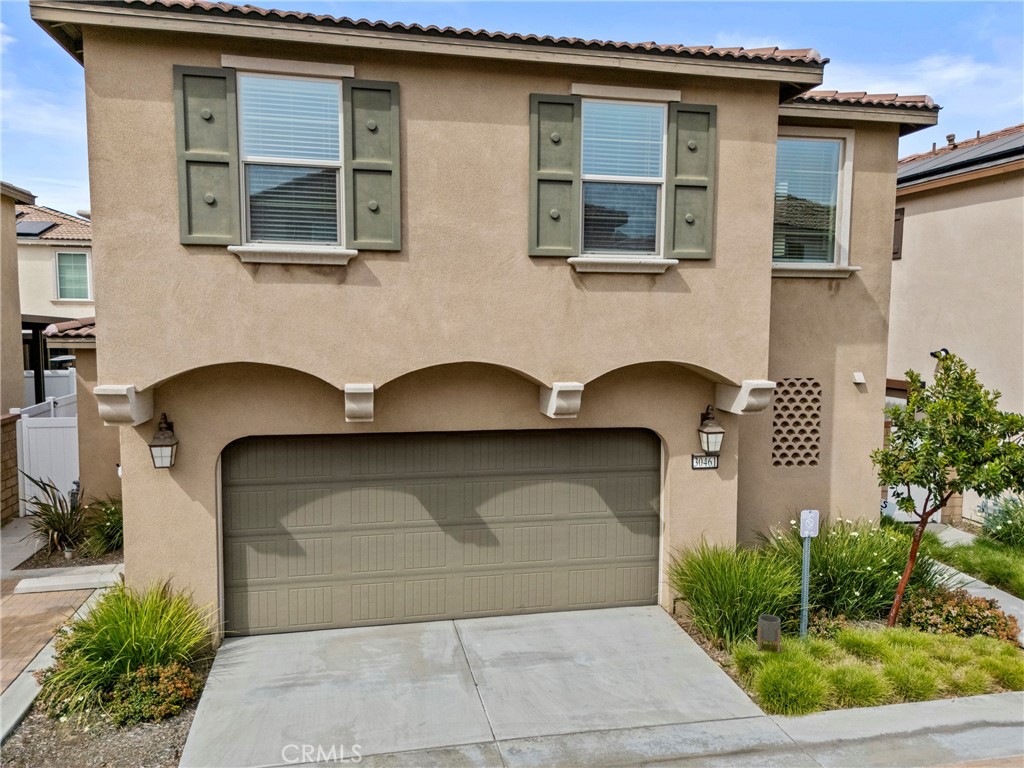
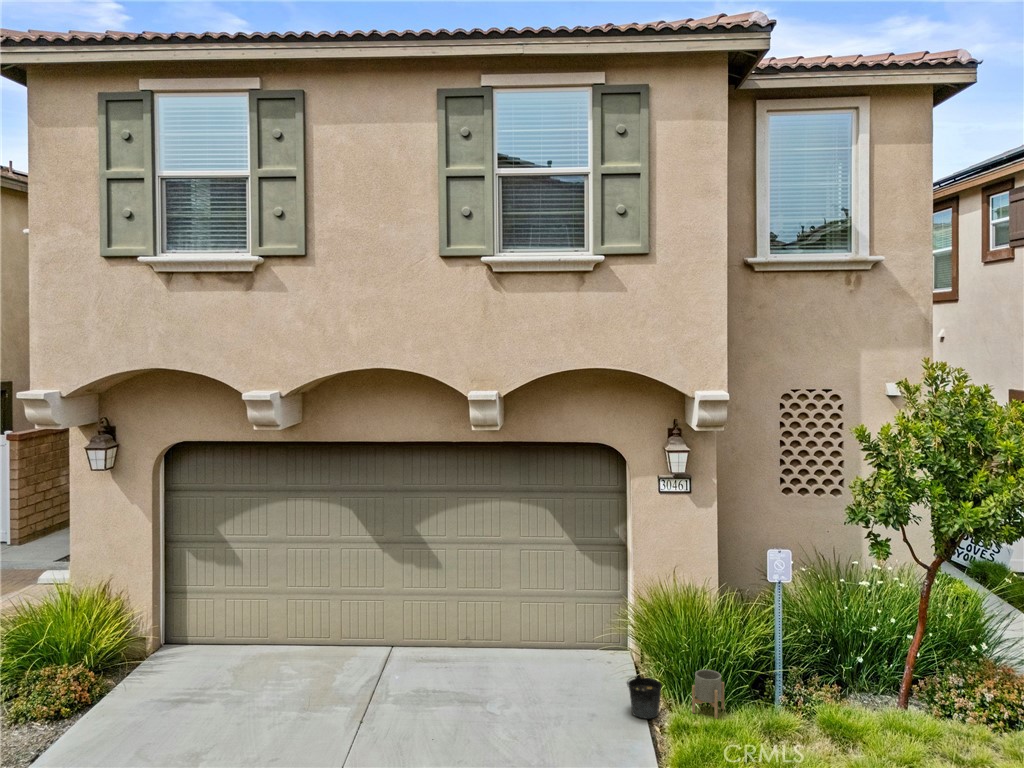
bucket: none [697,625,727,659] -> present [627,675,662,719]

